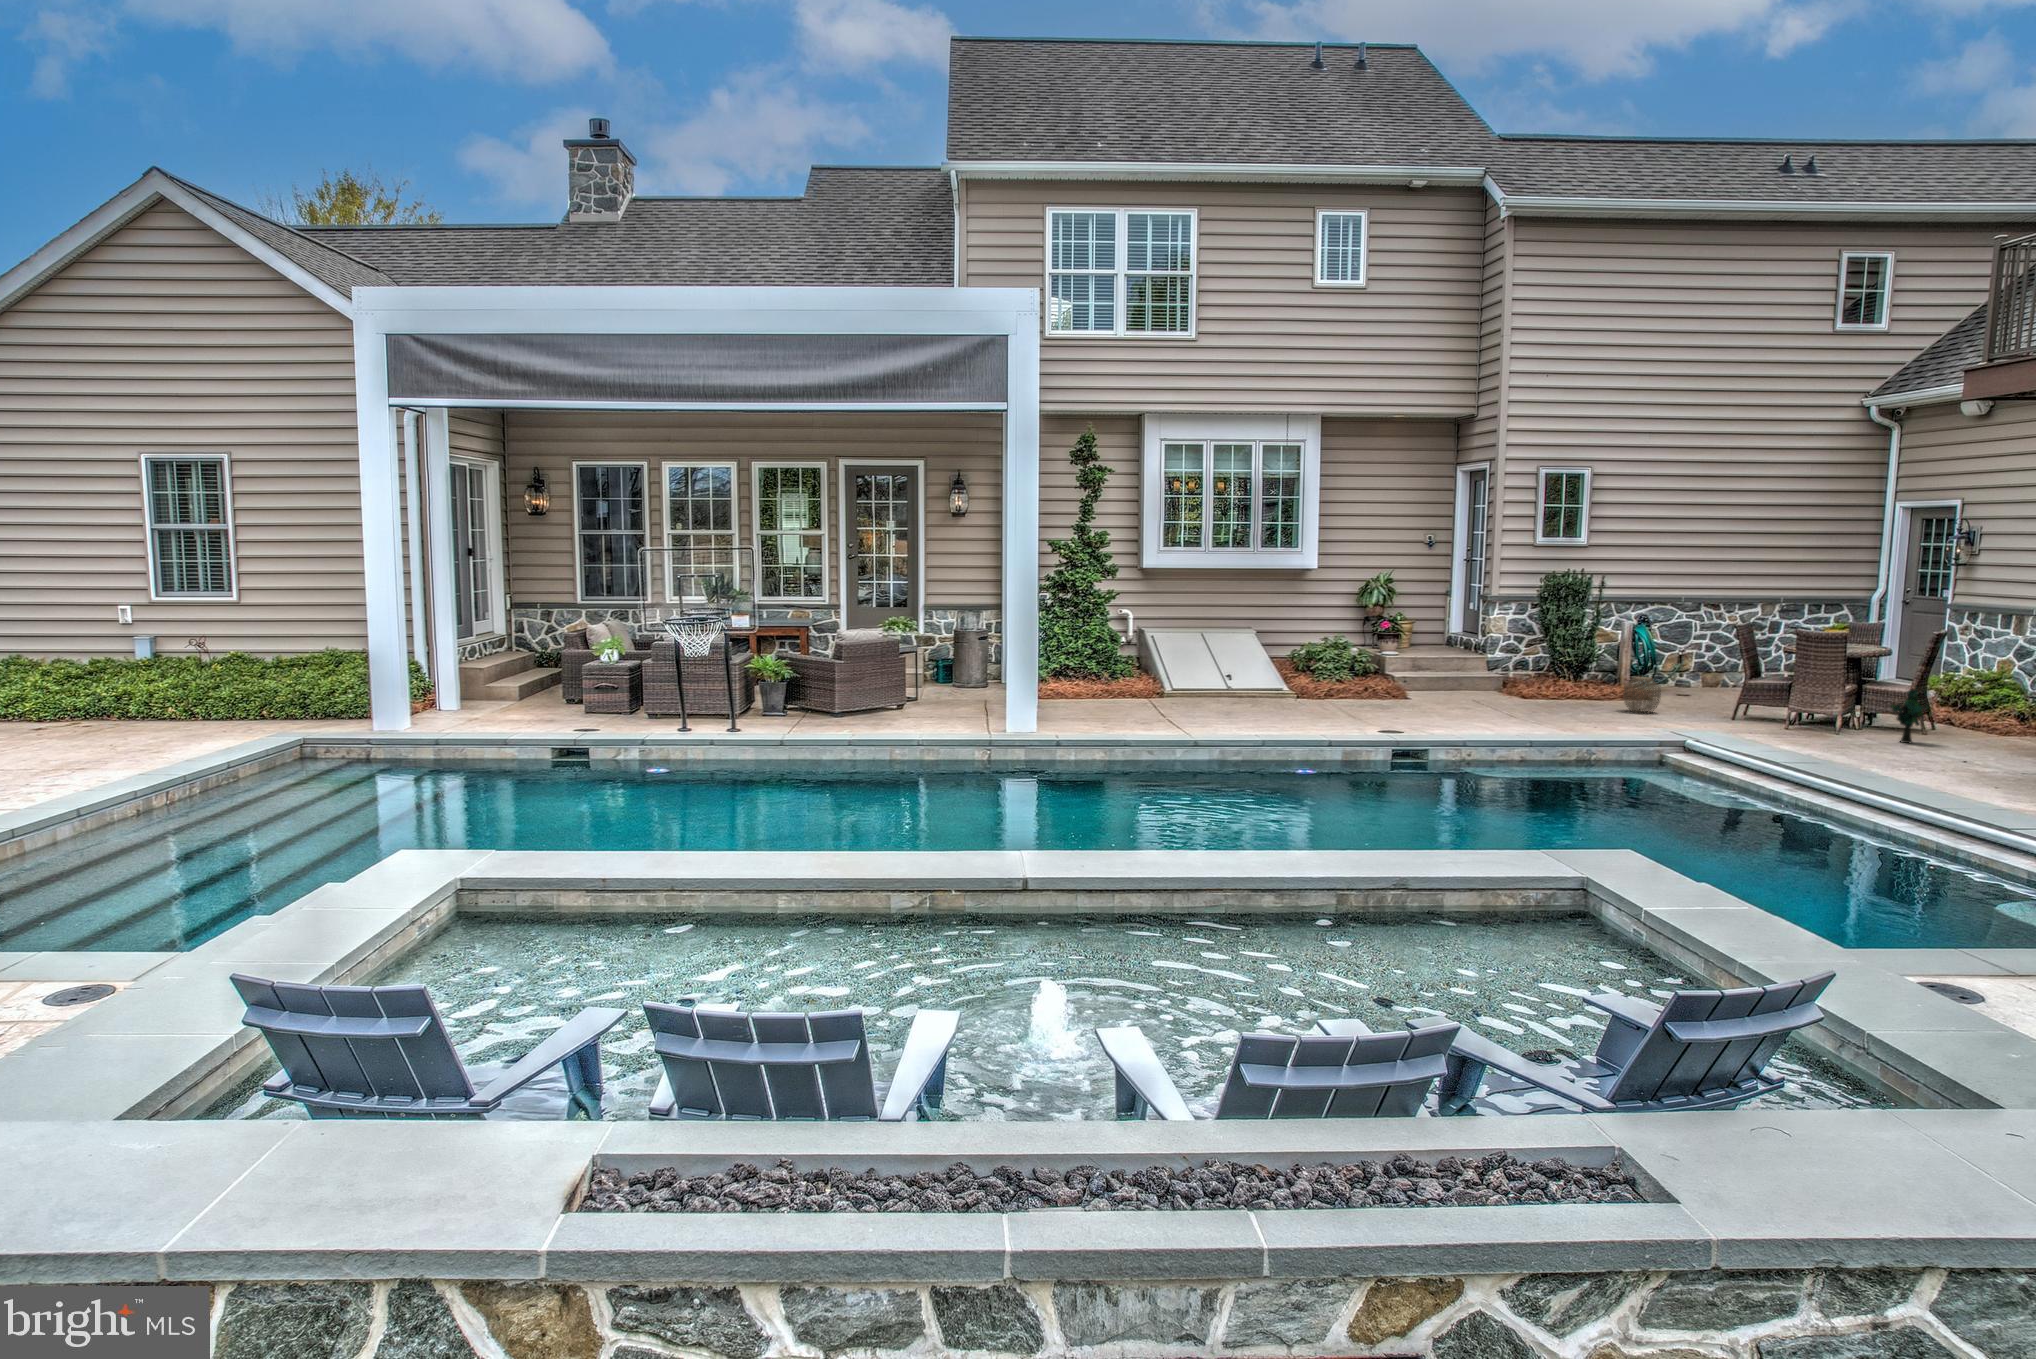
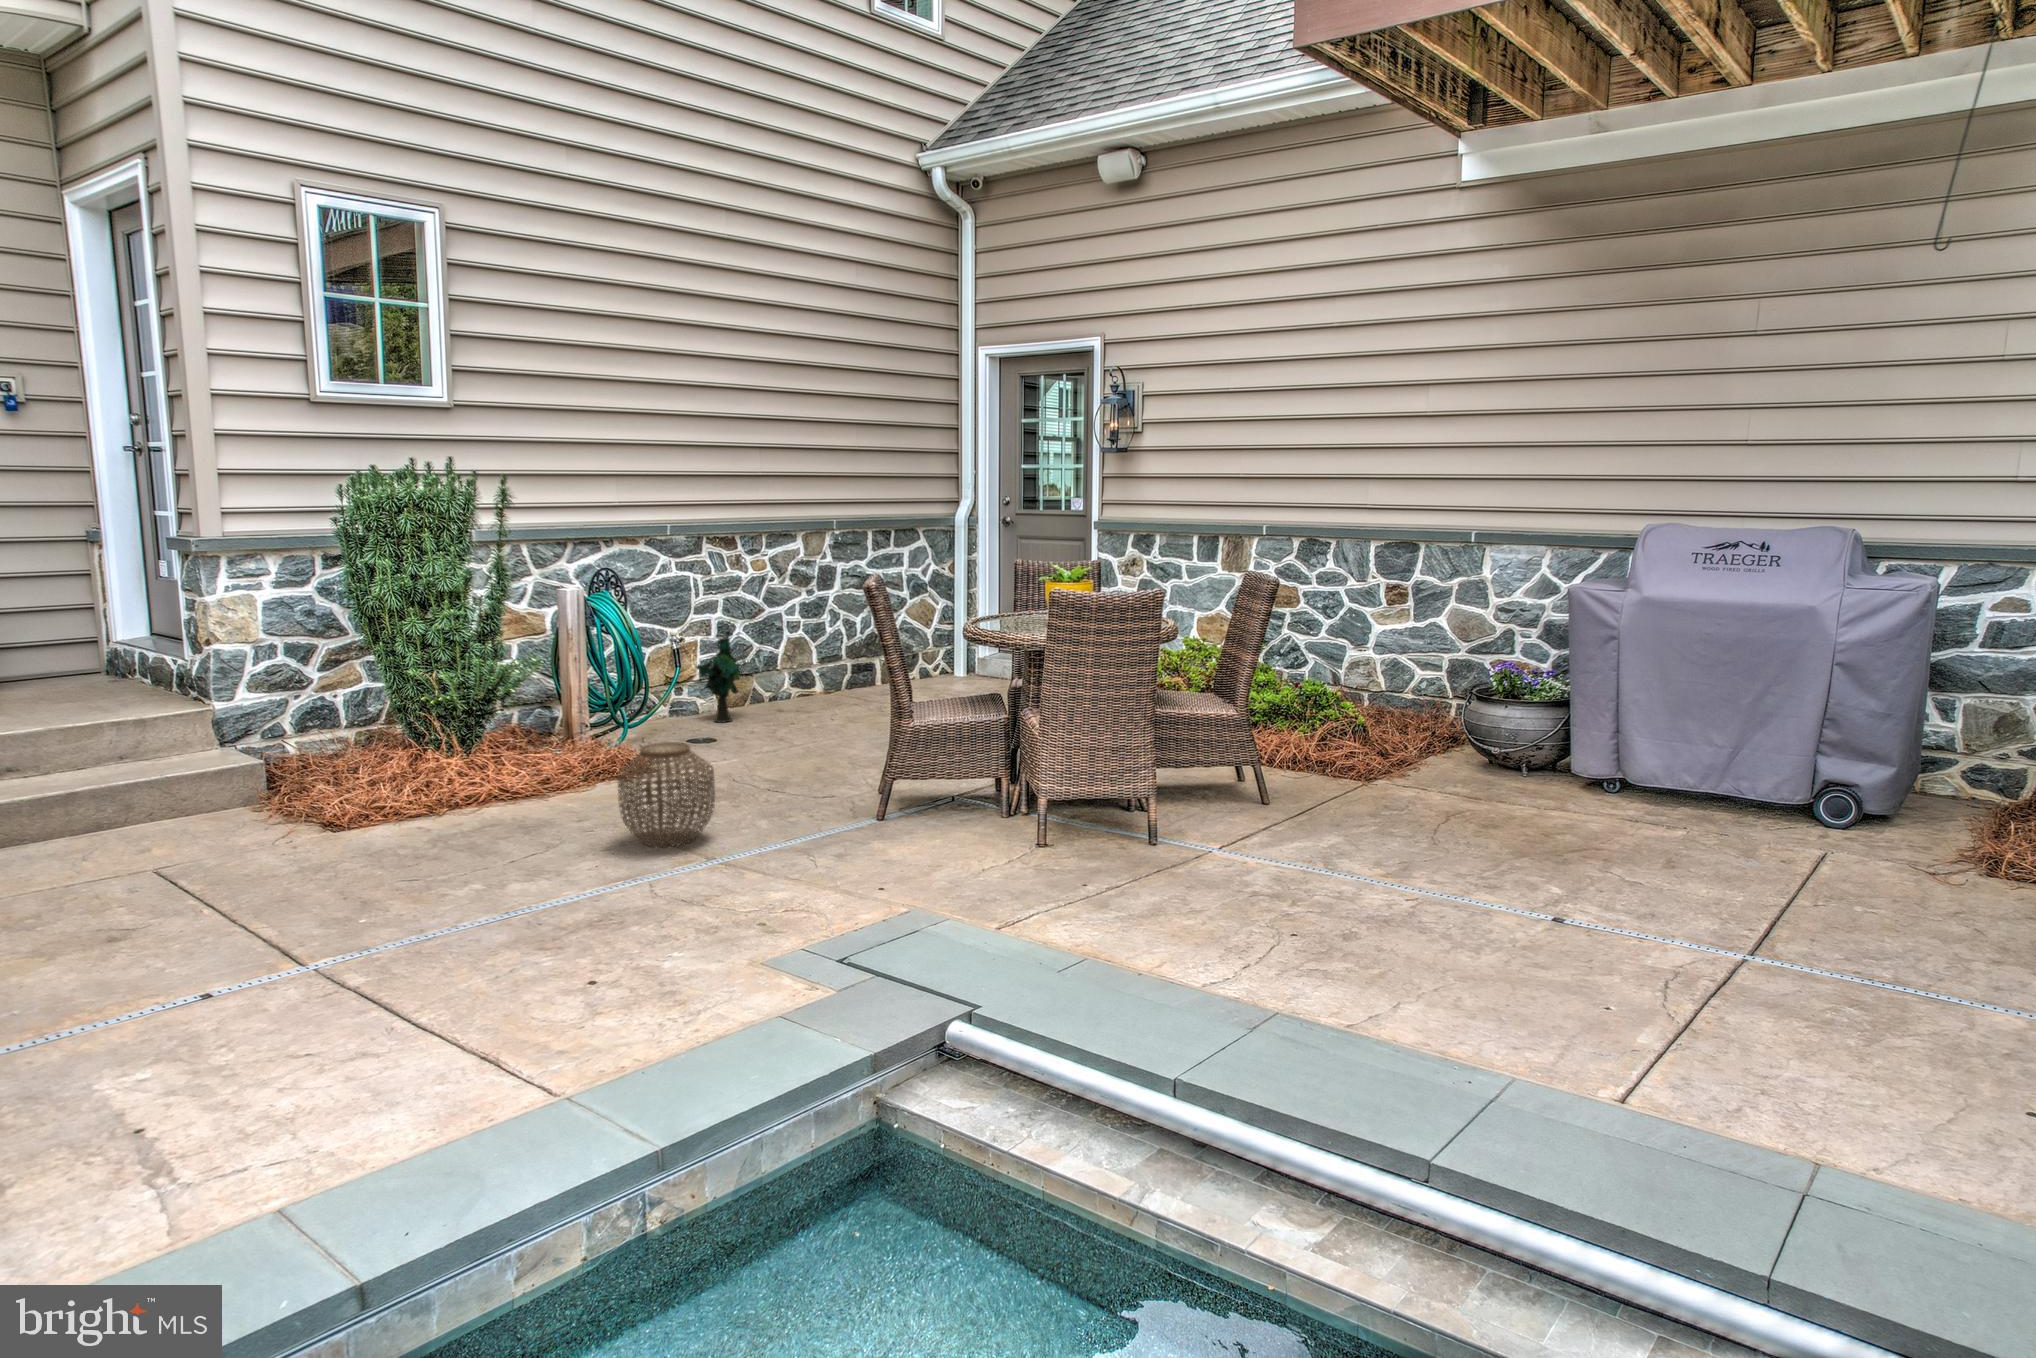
decorative plant: present [1891,686,1928,743] -> present [696,631,746,723]

